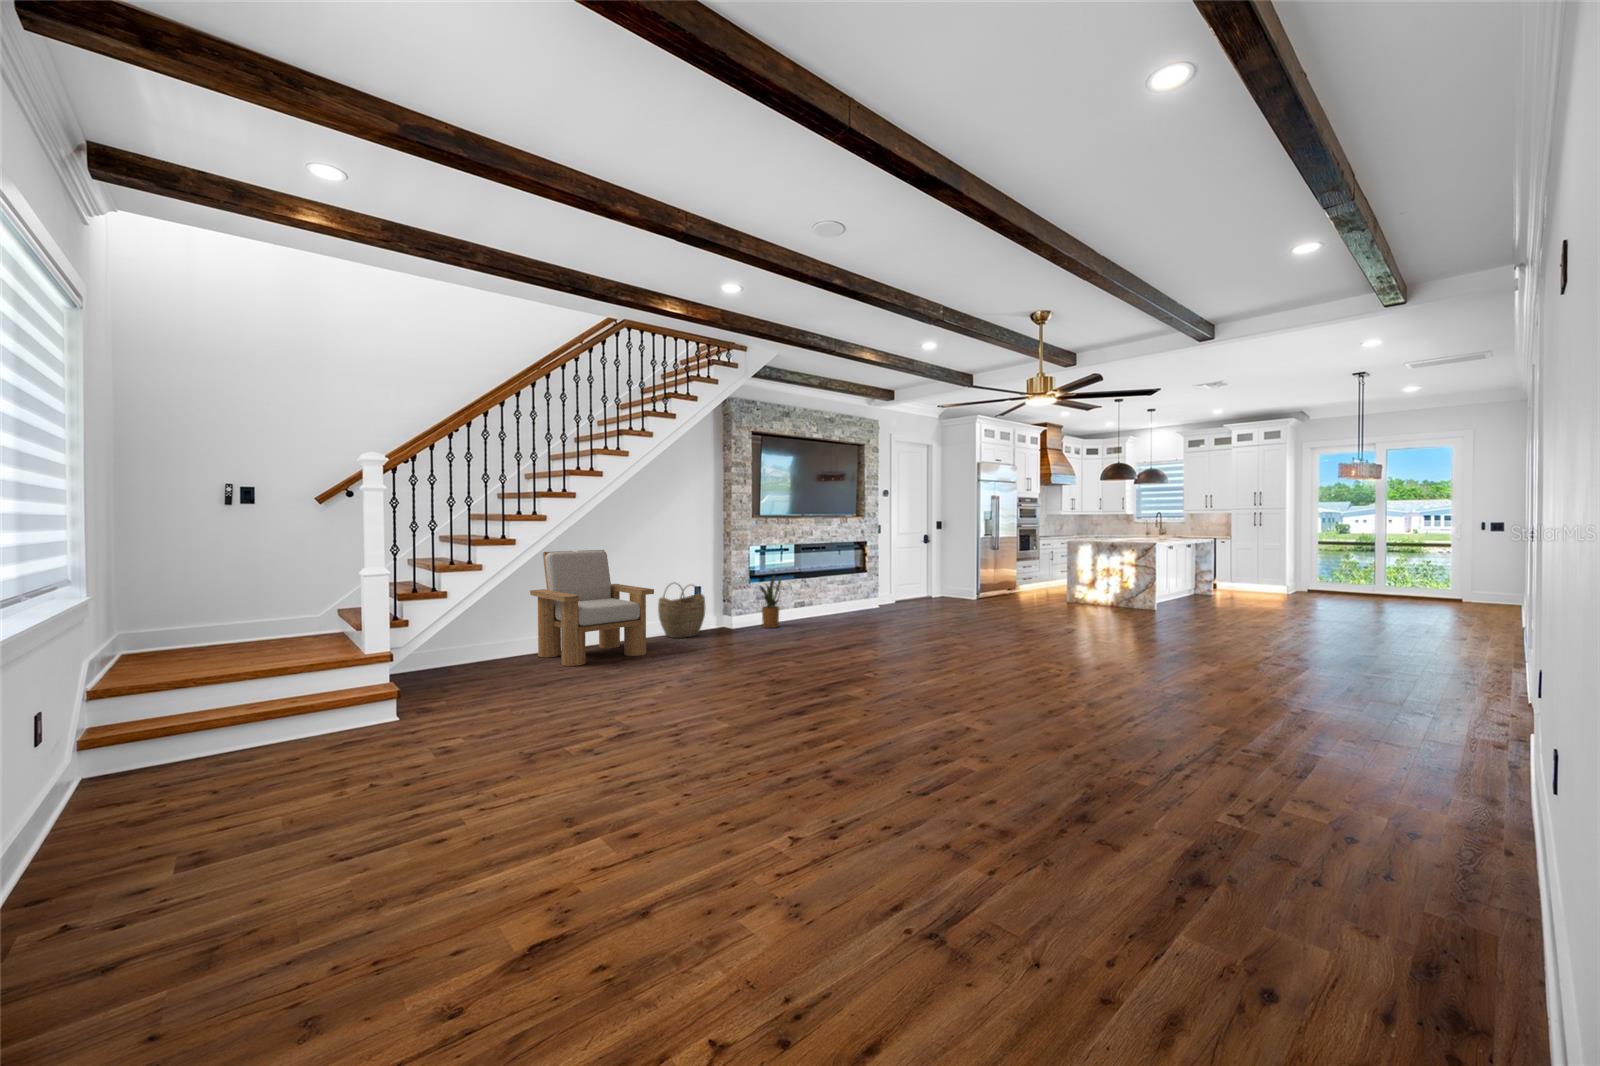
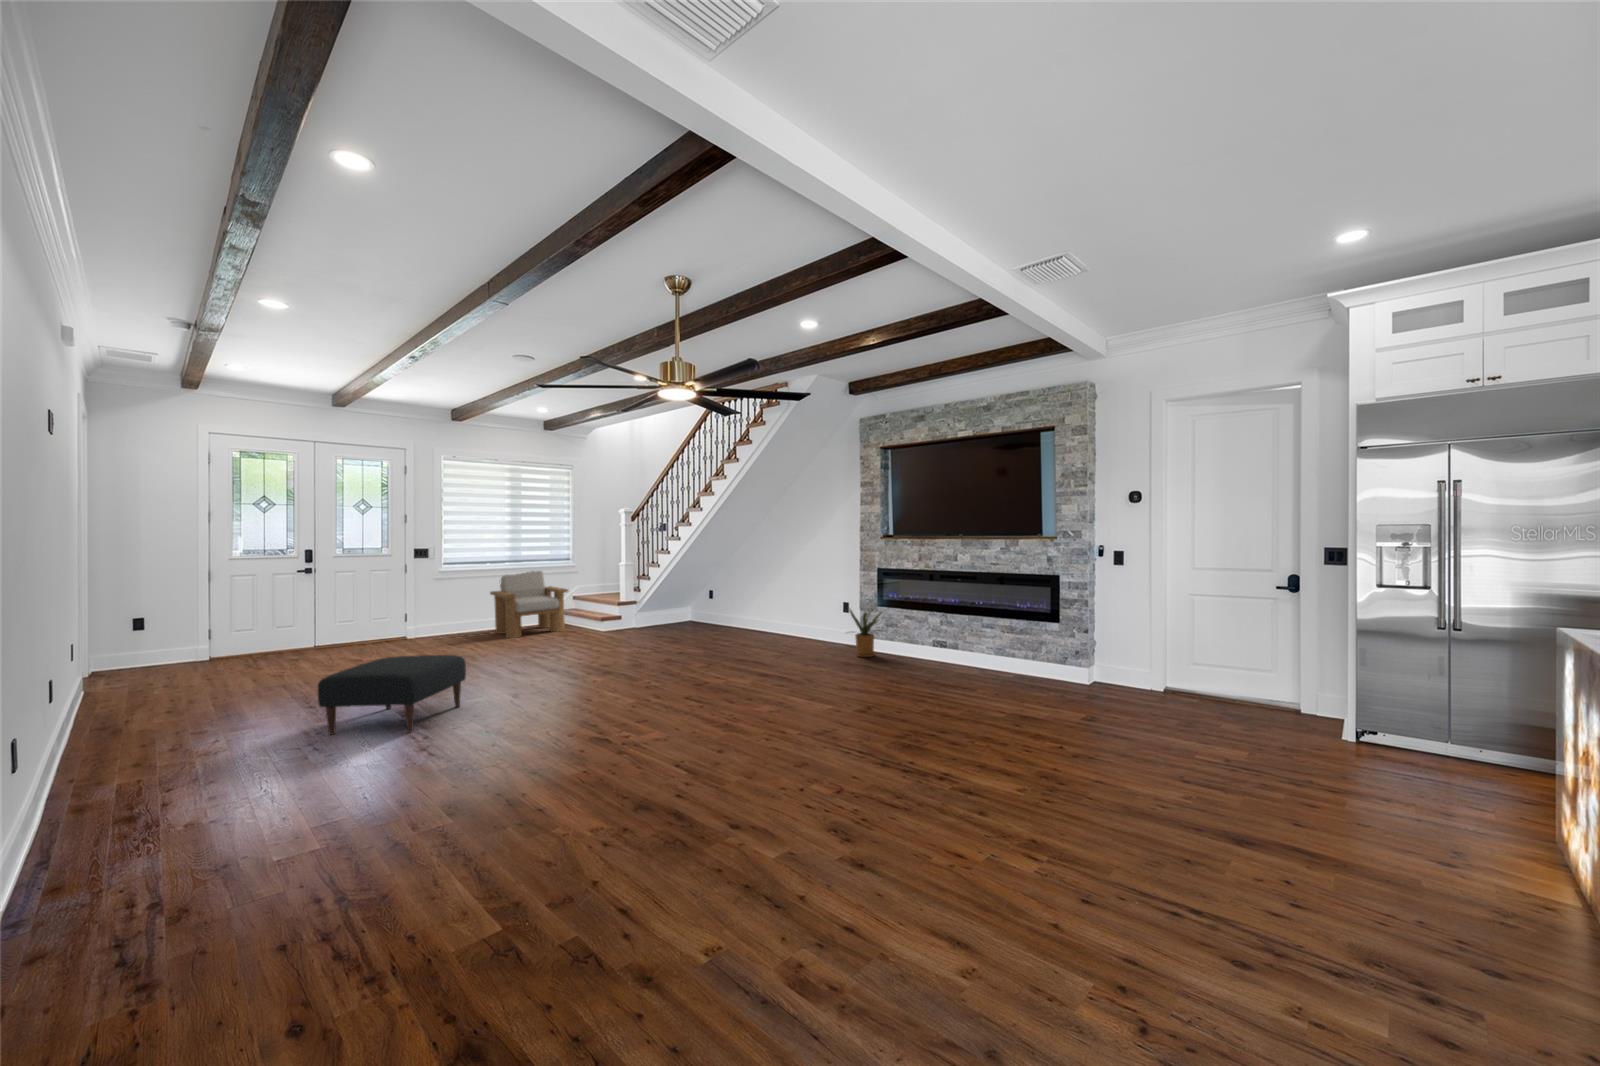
armchair: present [530,550,654,666] -> present [490,571,568,638]
woven basket: present [658,582,705,638] -> none [790,595,830,644]
ottoman: none [949,656,1116,766] -> present [318,655,466,735]

